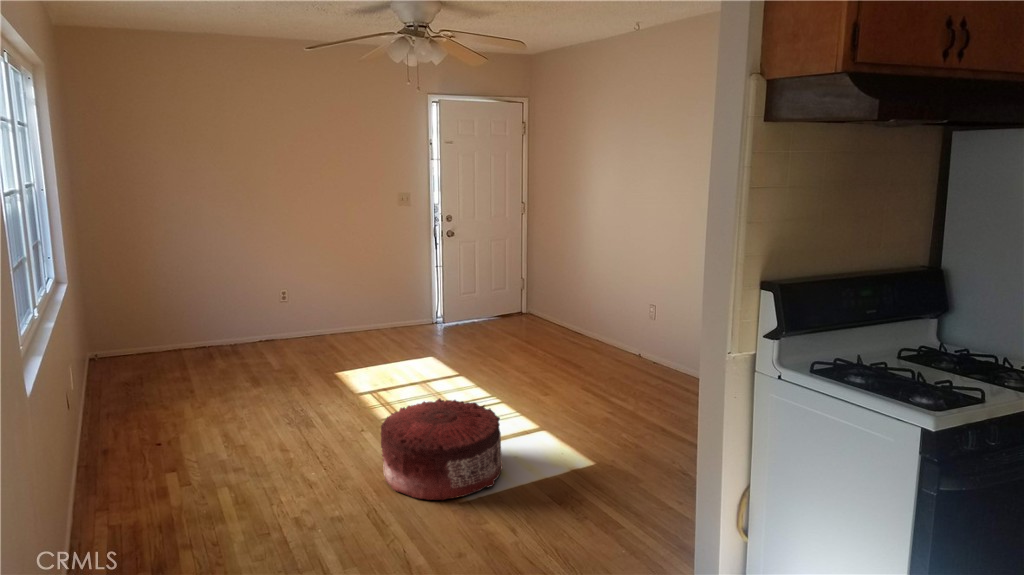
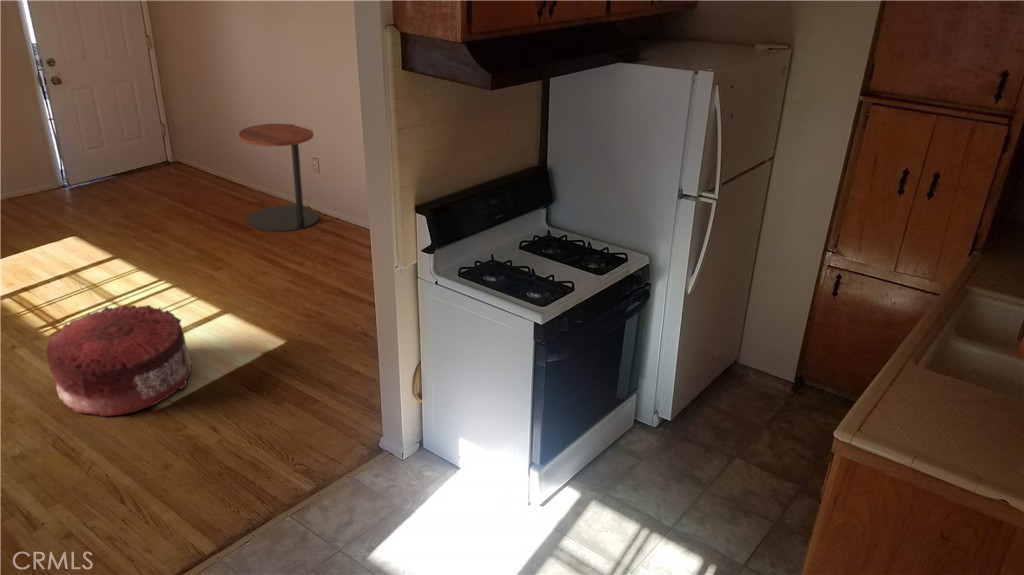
side table: none [580,270,651,371] -> present [239,124,319,232]

